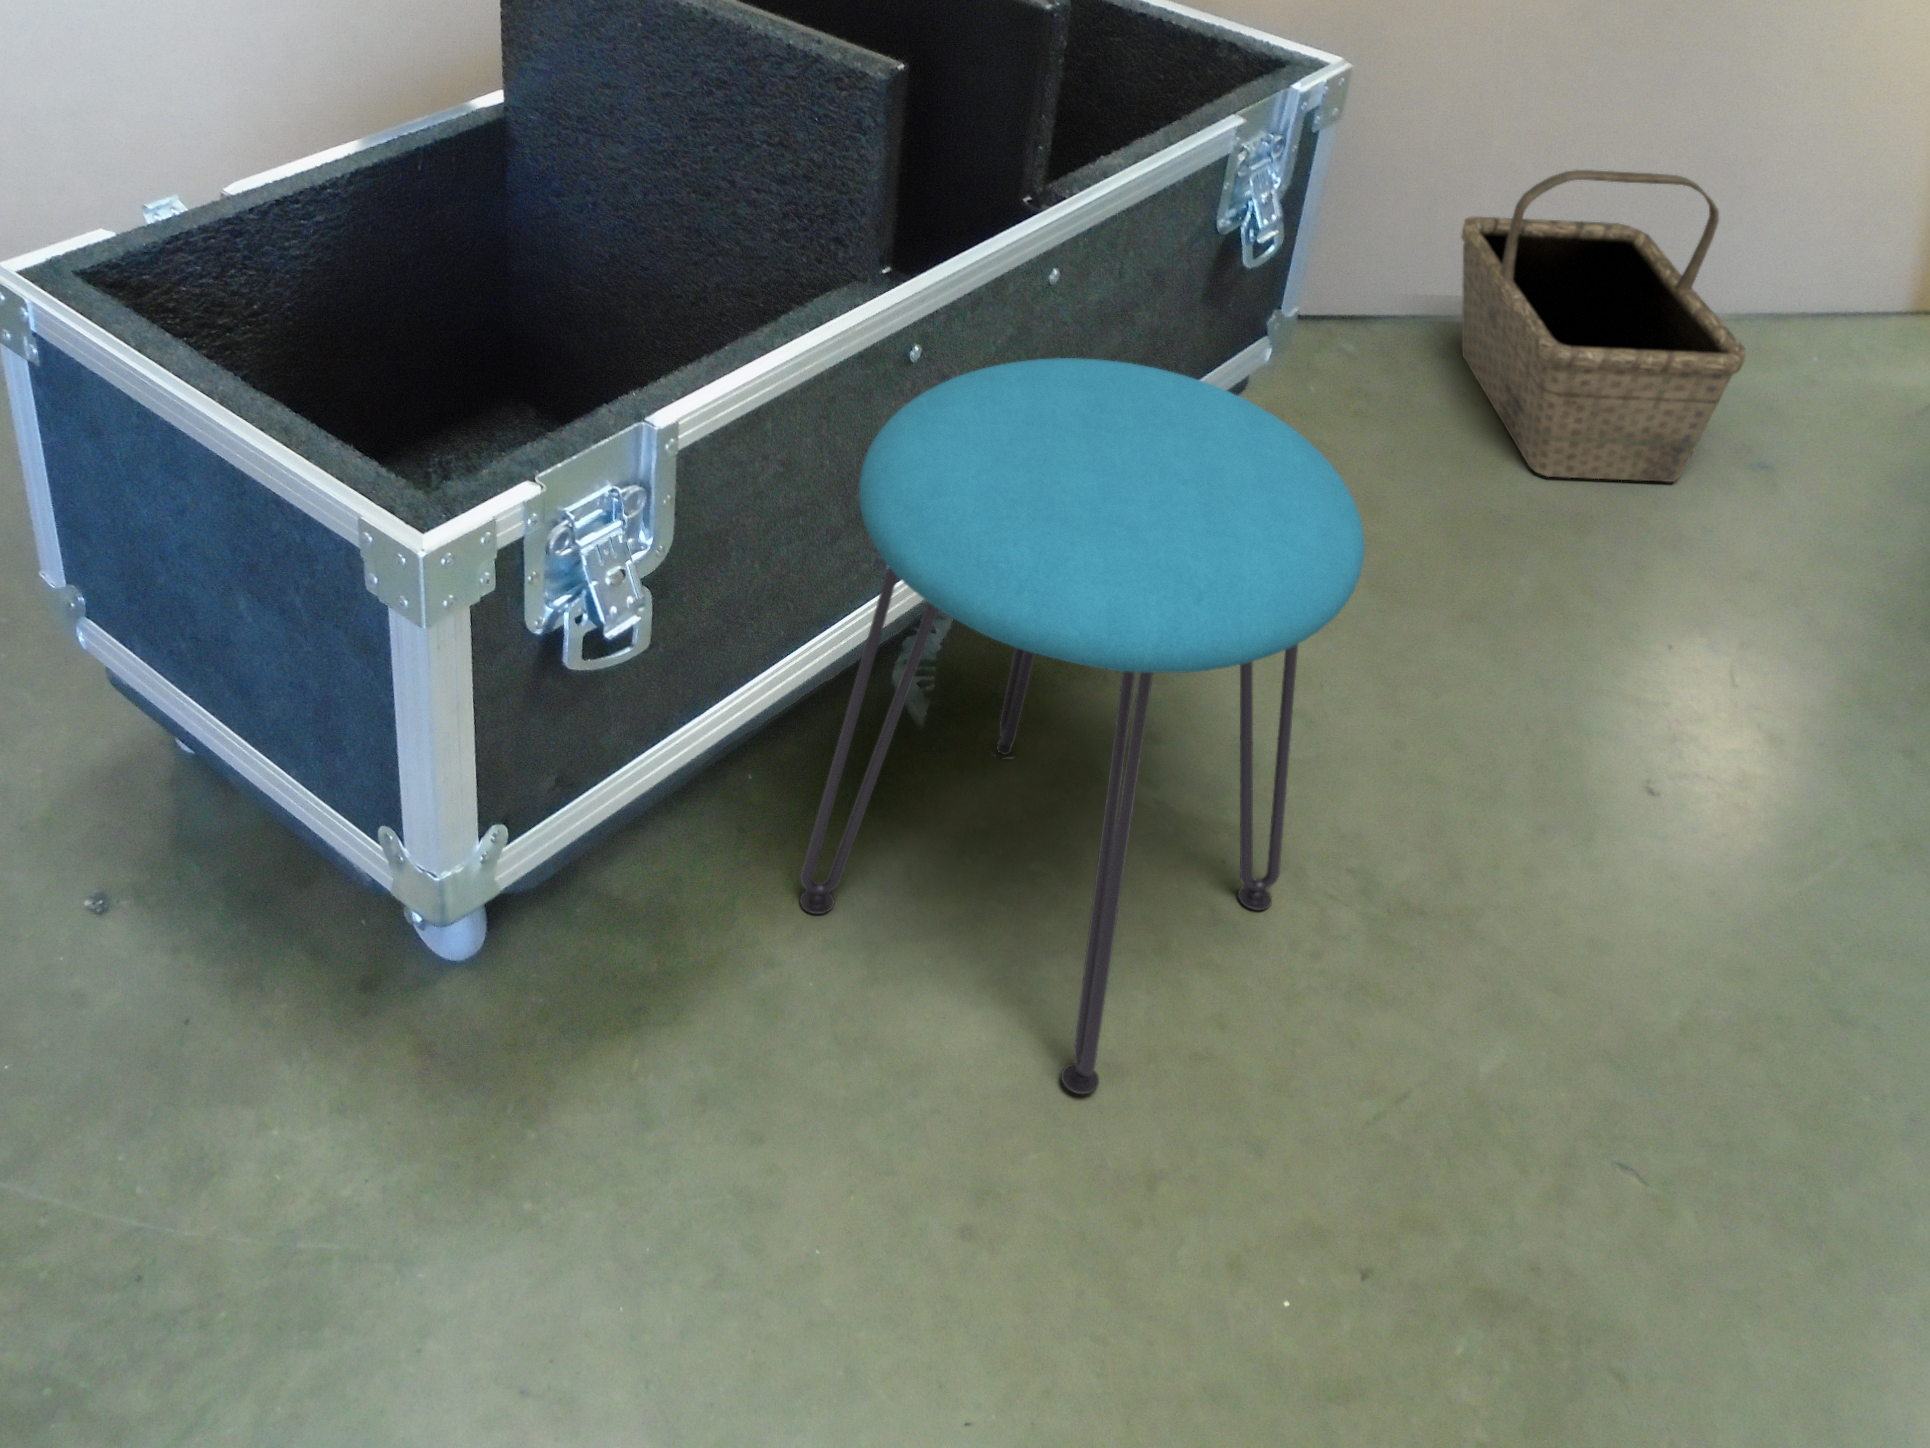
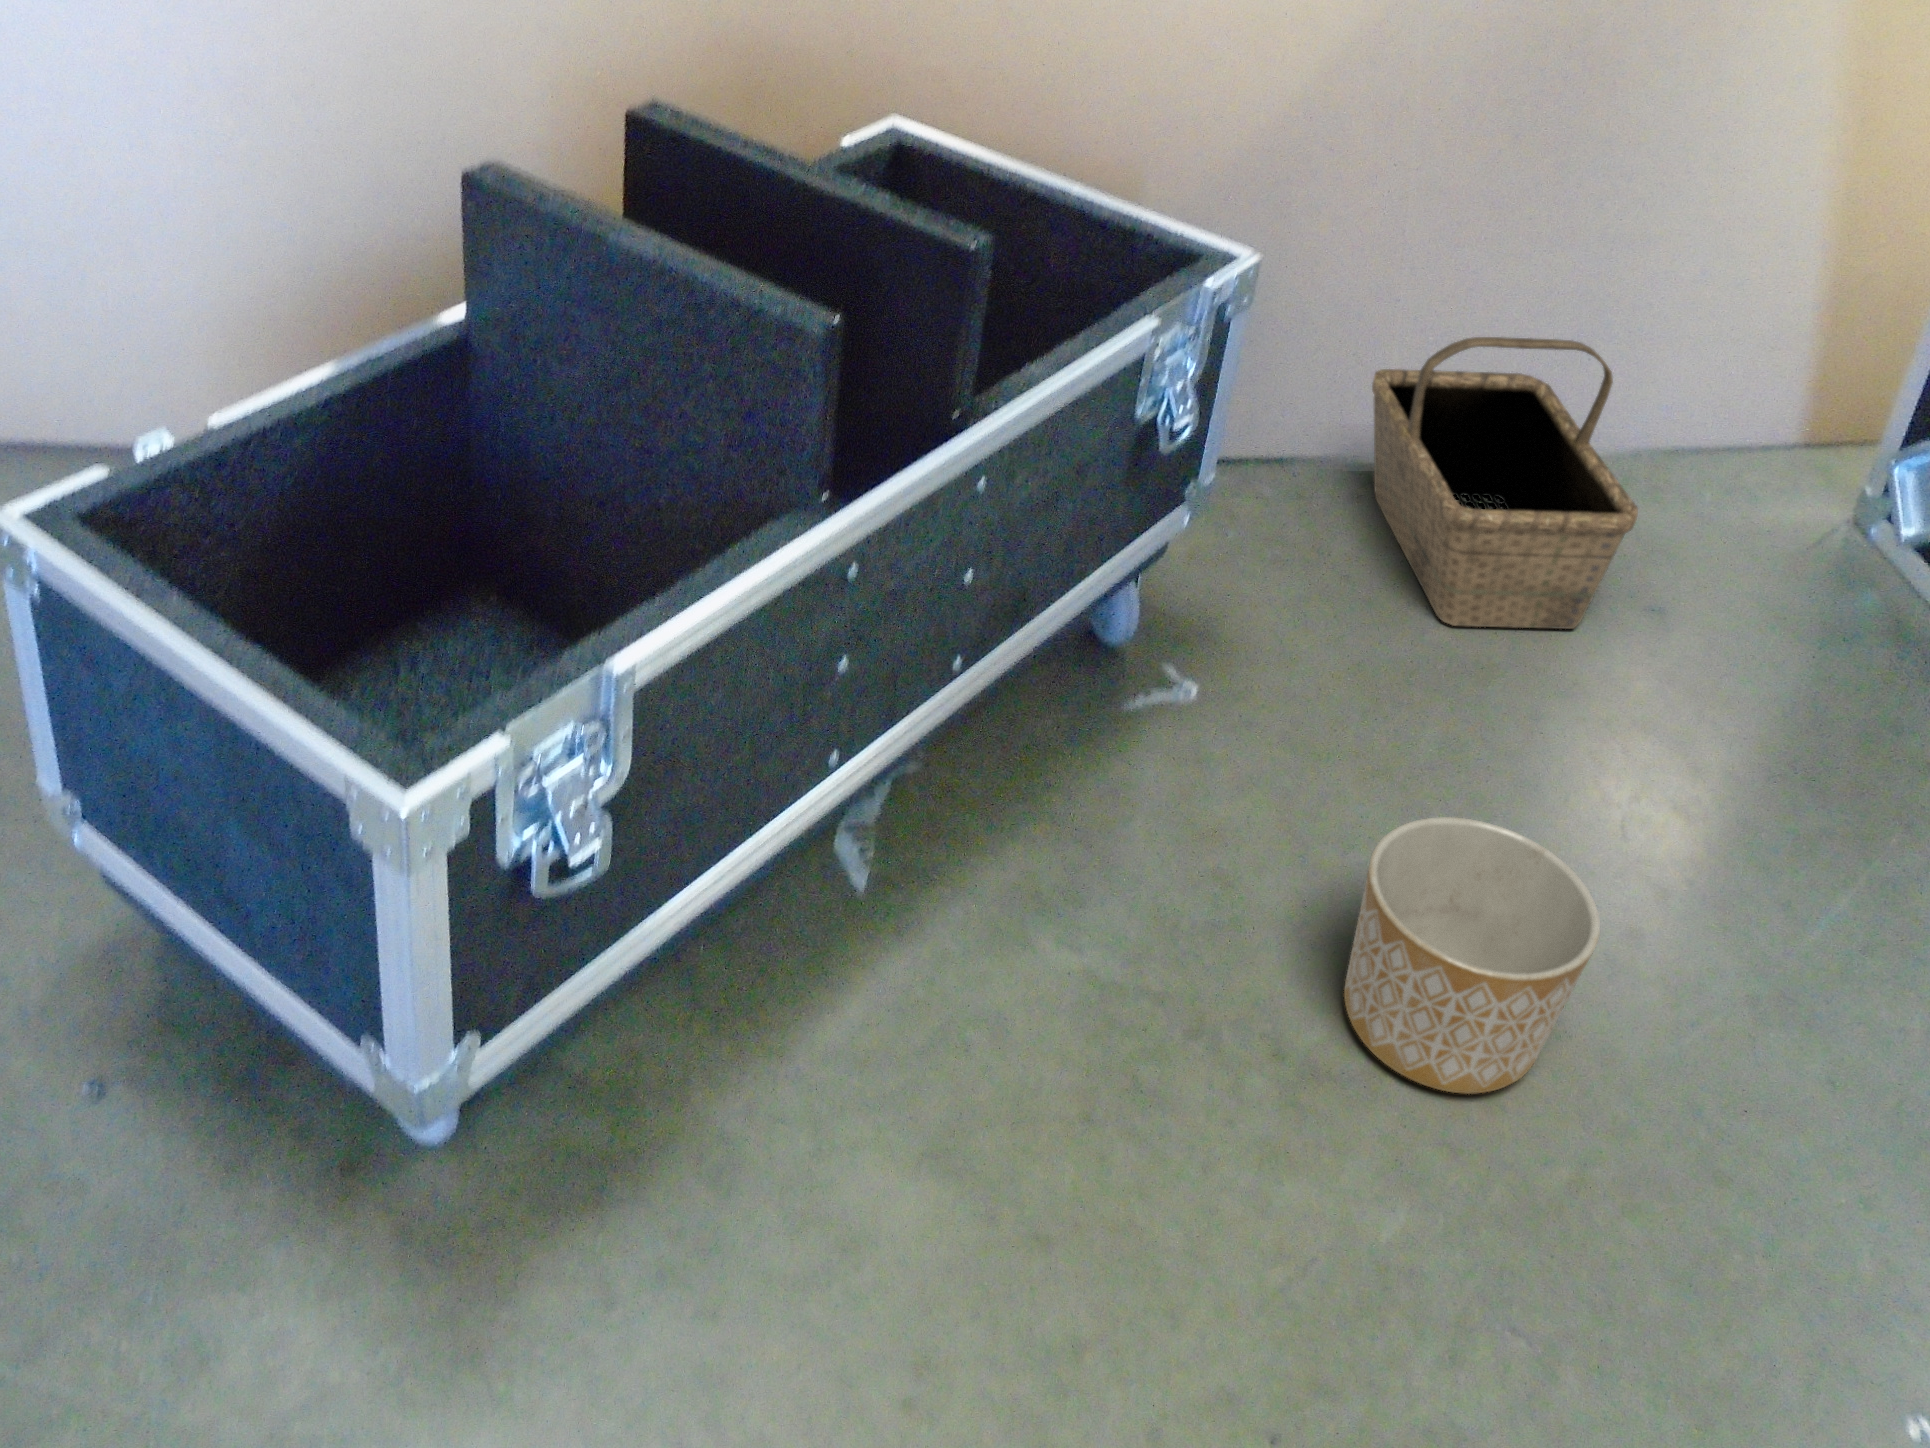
stool: present [800,358,1365,1094] -> none [750,580,1266,1269]
planter: none [1437,639,1719,930] -> present [1344,817,1600,1094]

